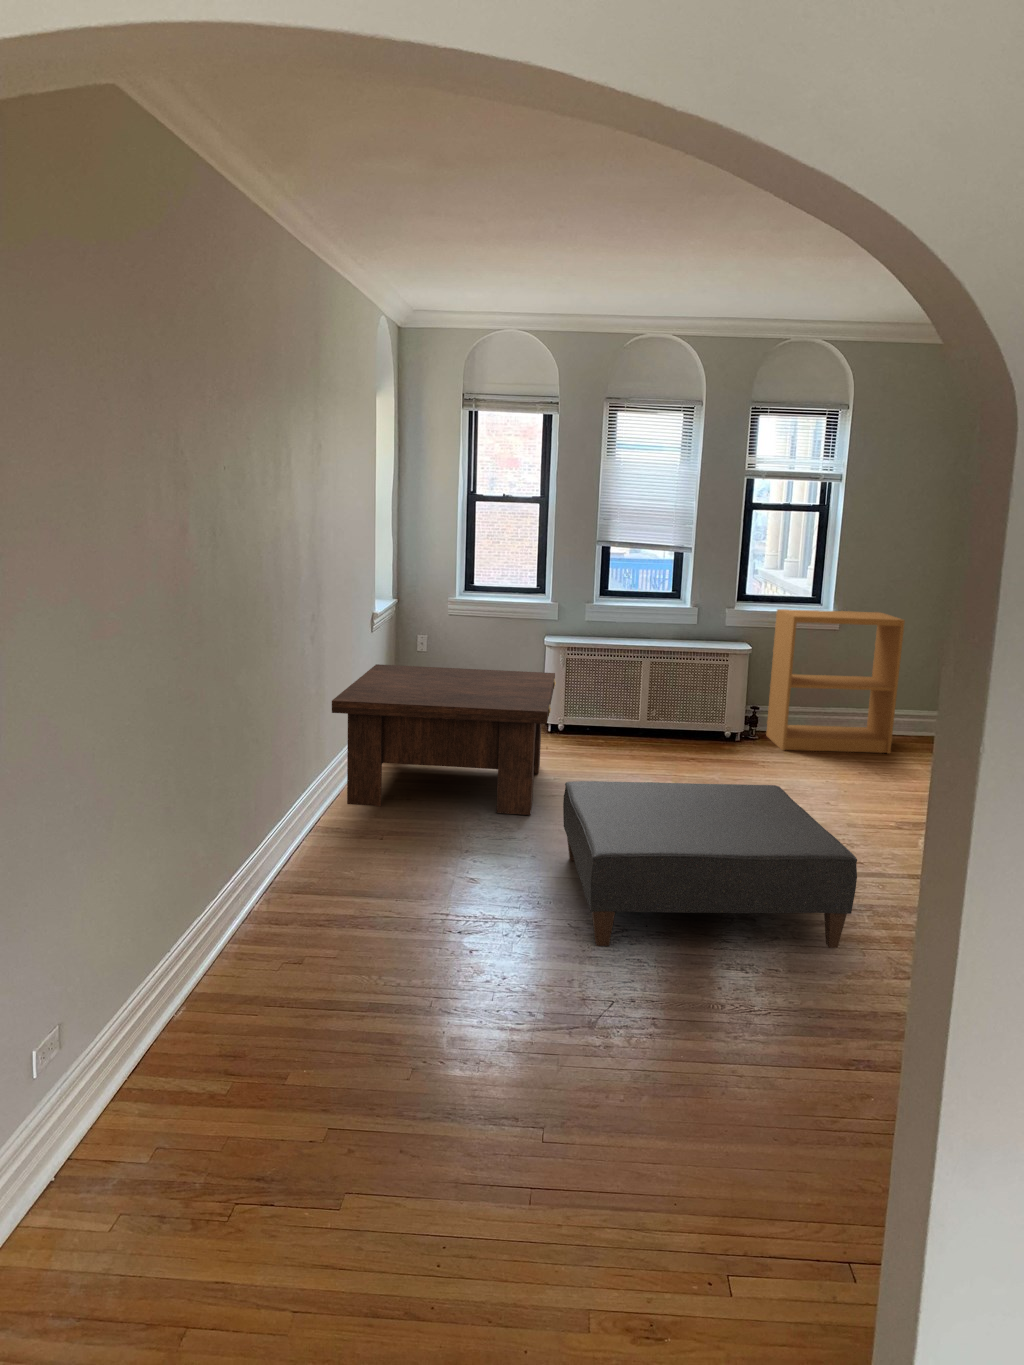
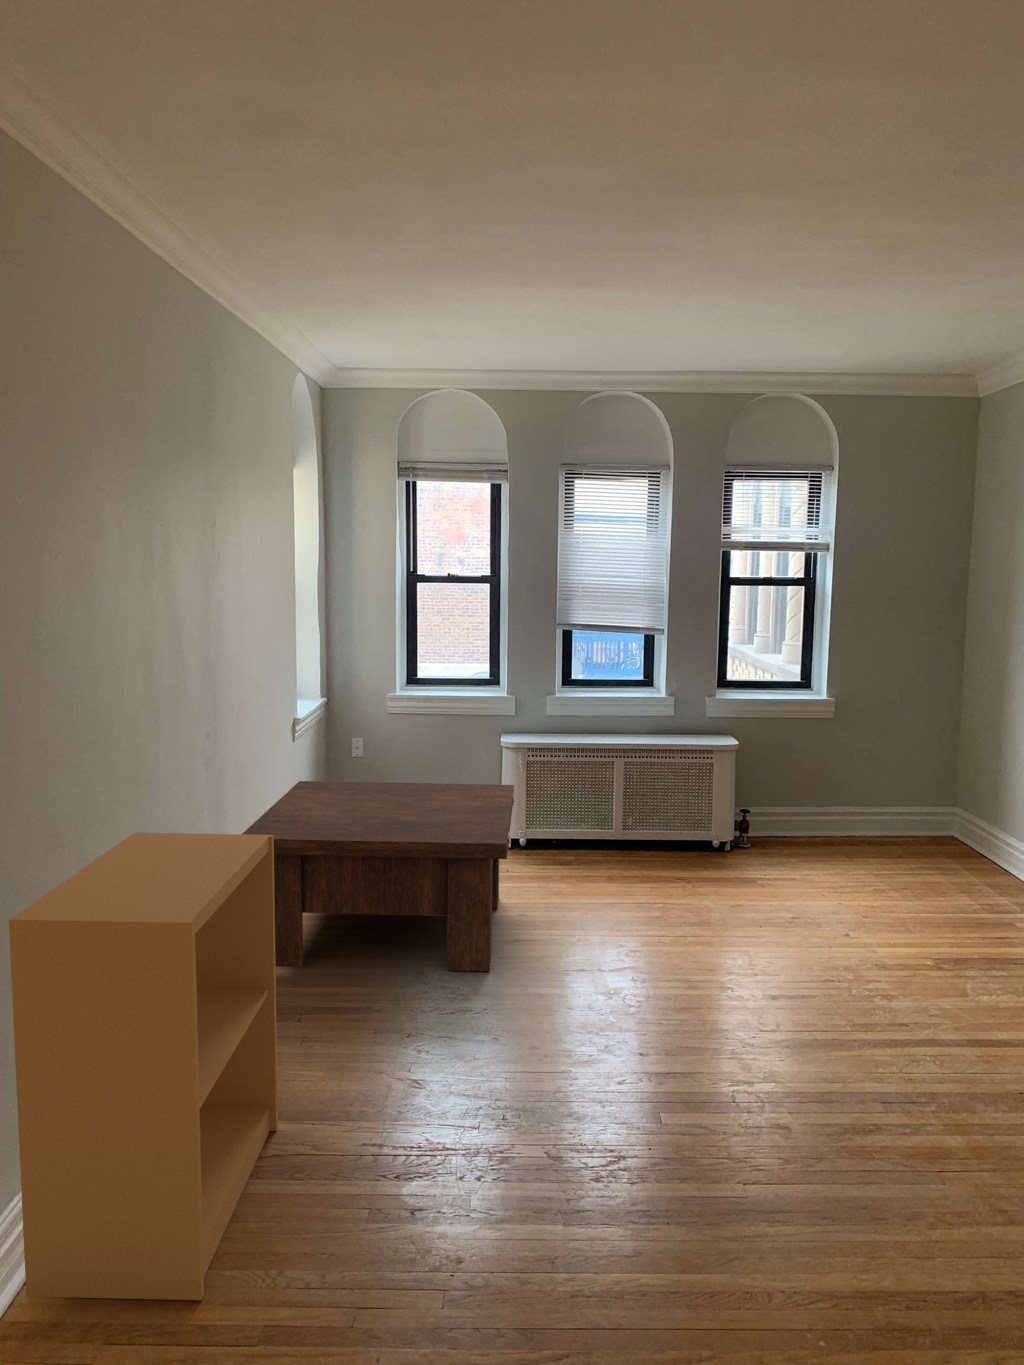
bookshelf: present [766,609,905,753] -> present [9,833,278,1300]
ottoman: present [563,781,857,948] -> none [531,932,929,1190]

